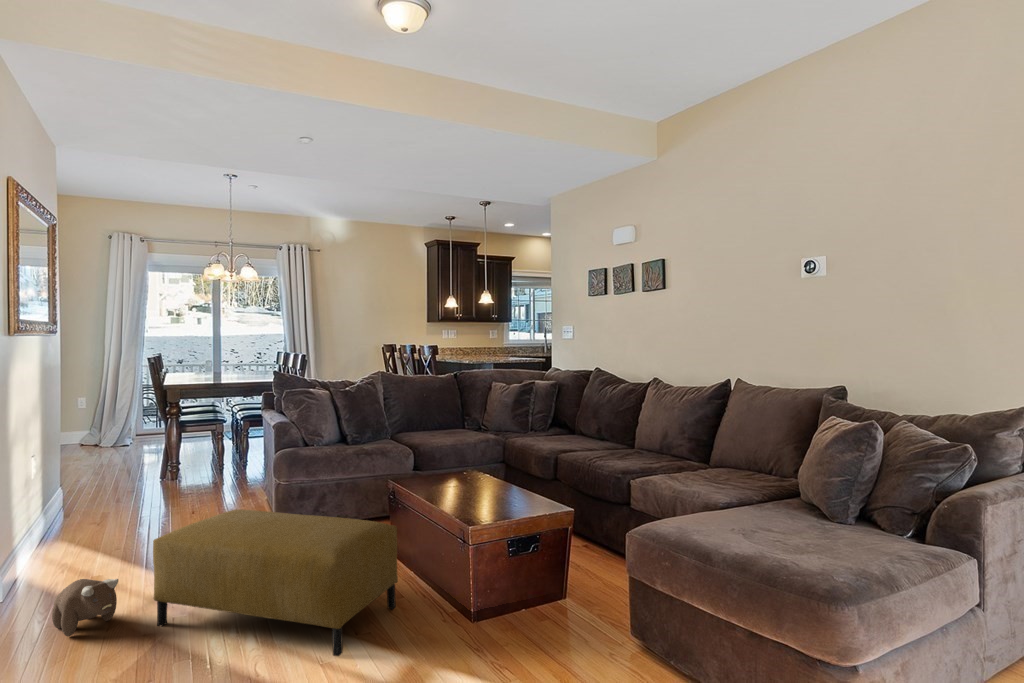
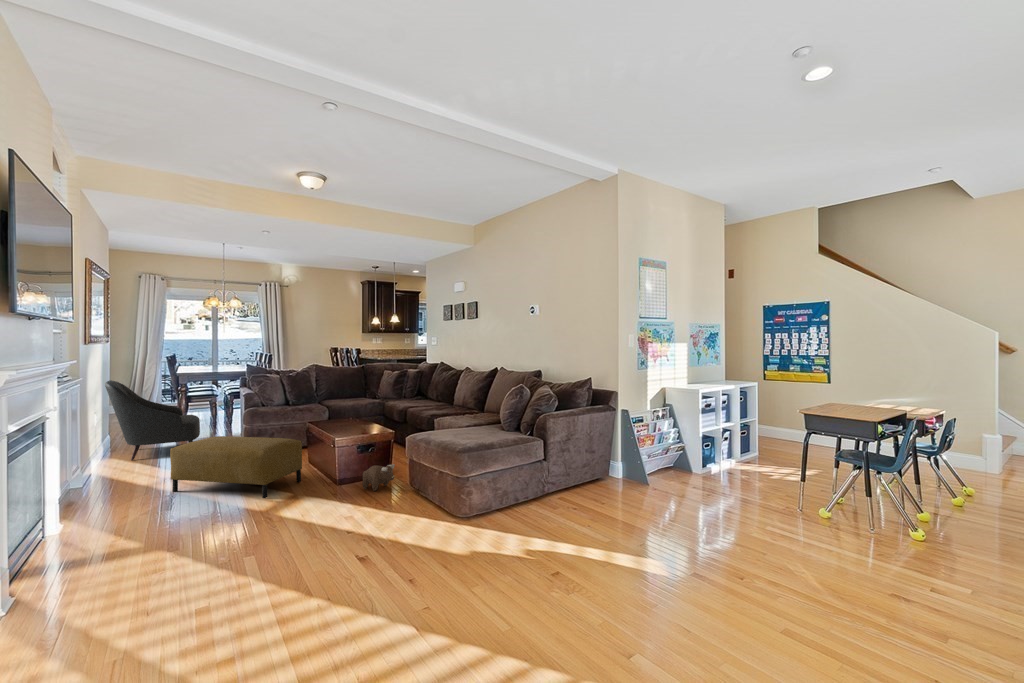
armchair: none [49,398,201,539] -> present [105,380,200,461]
plush toy: present [52,579,118,636] -> present [362,464,395,491]

